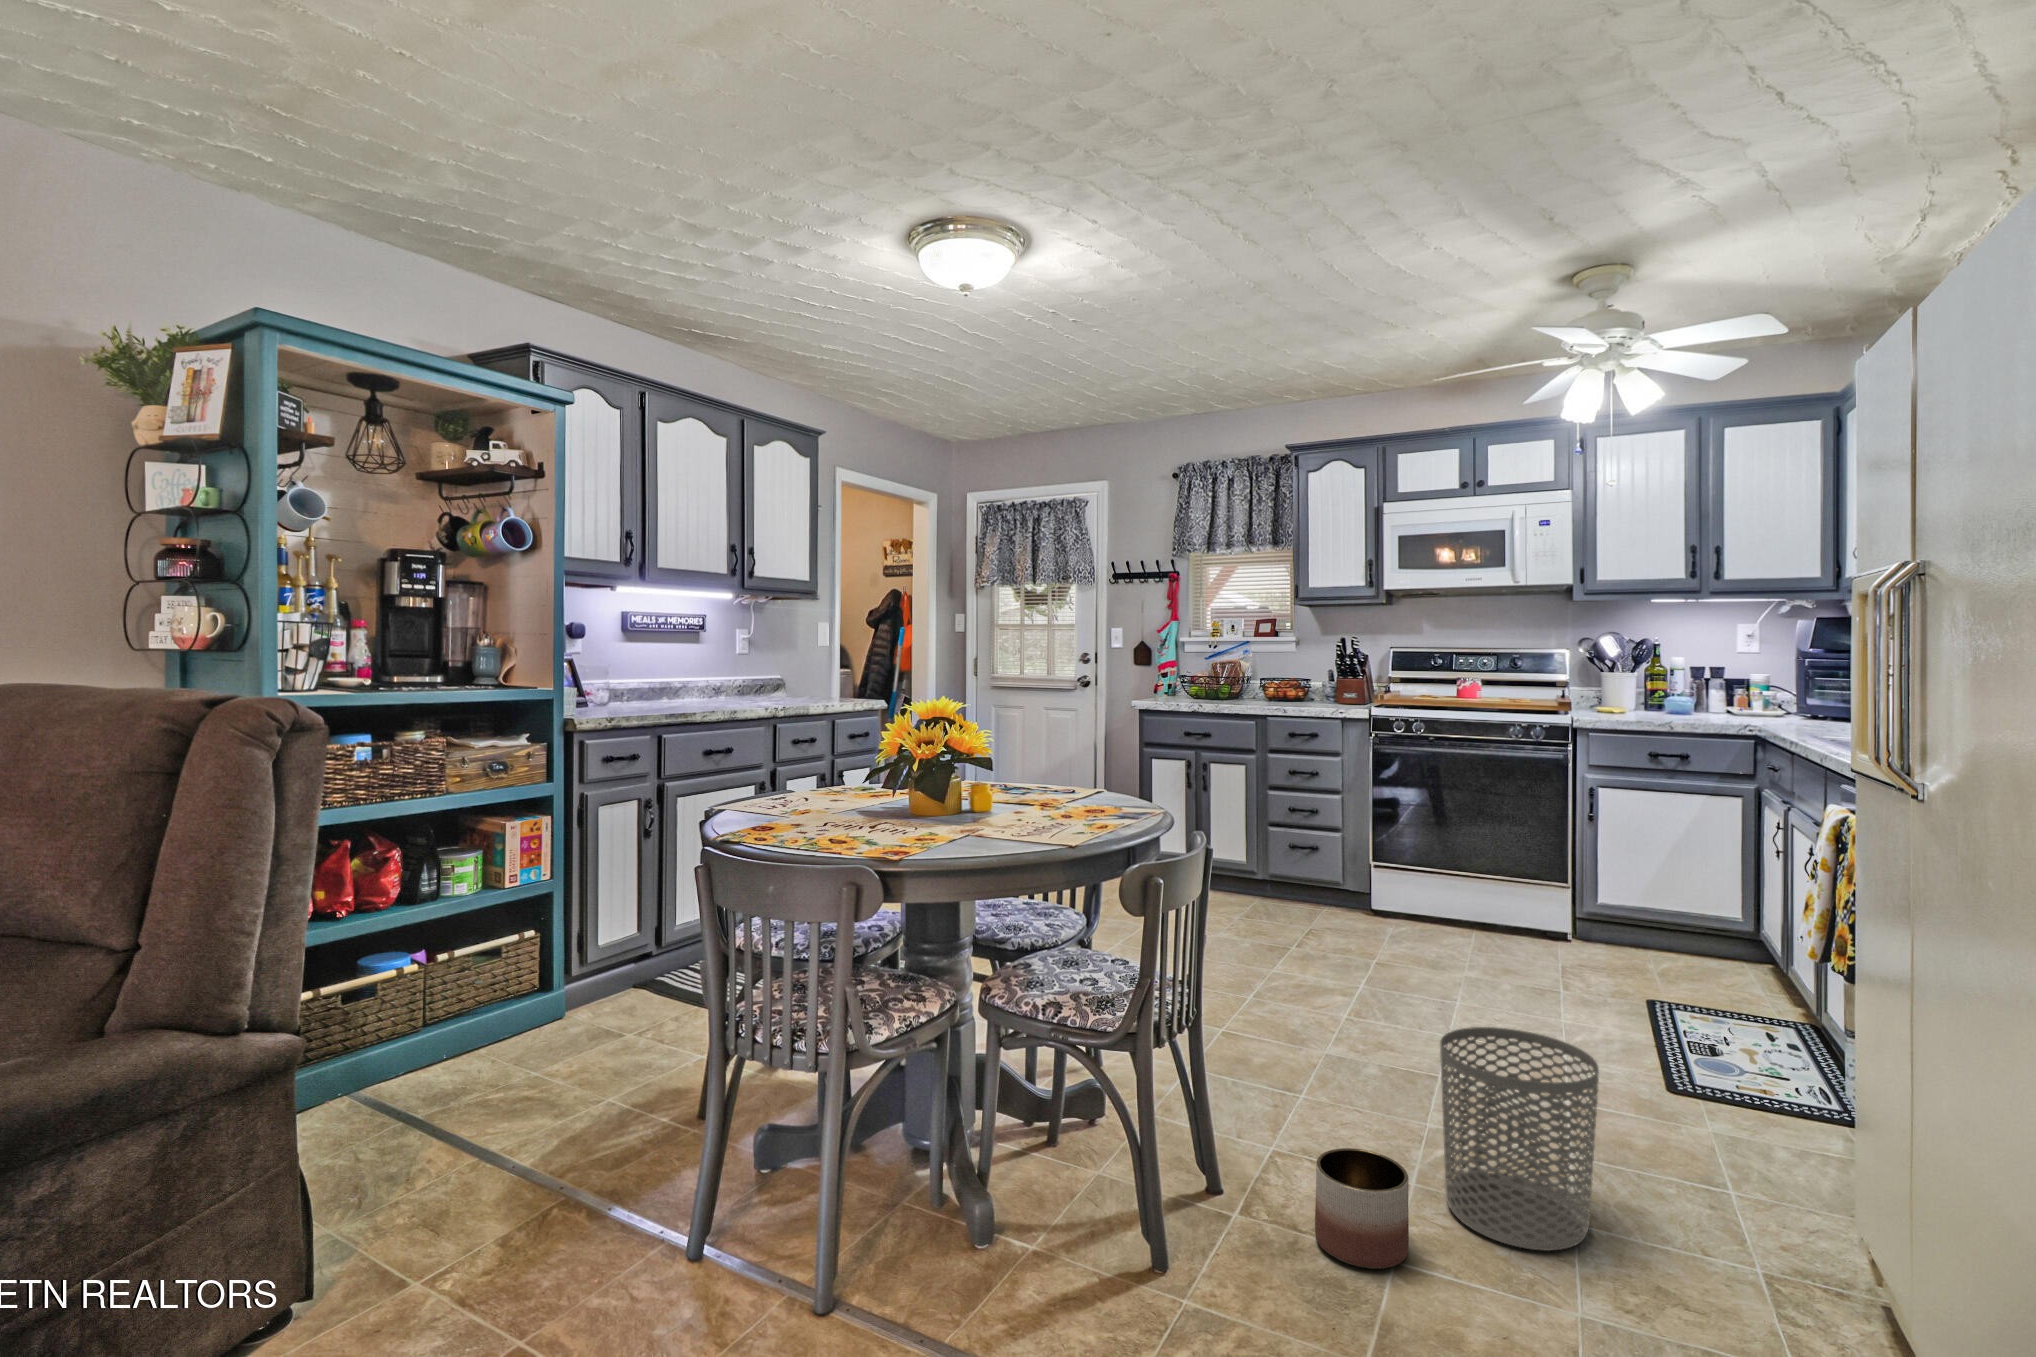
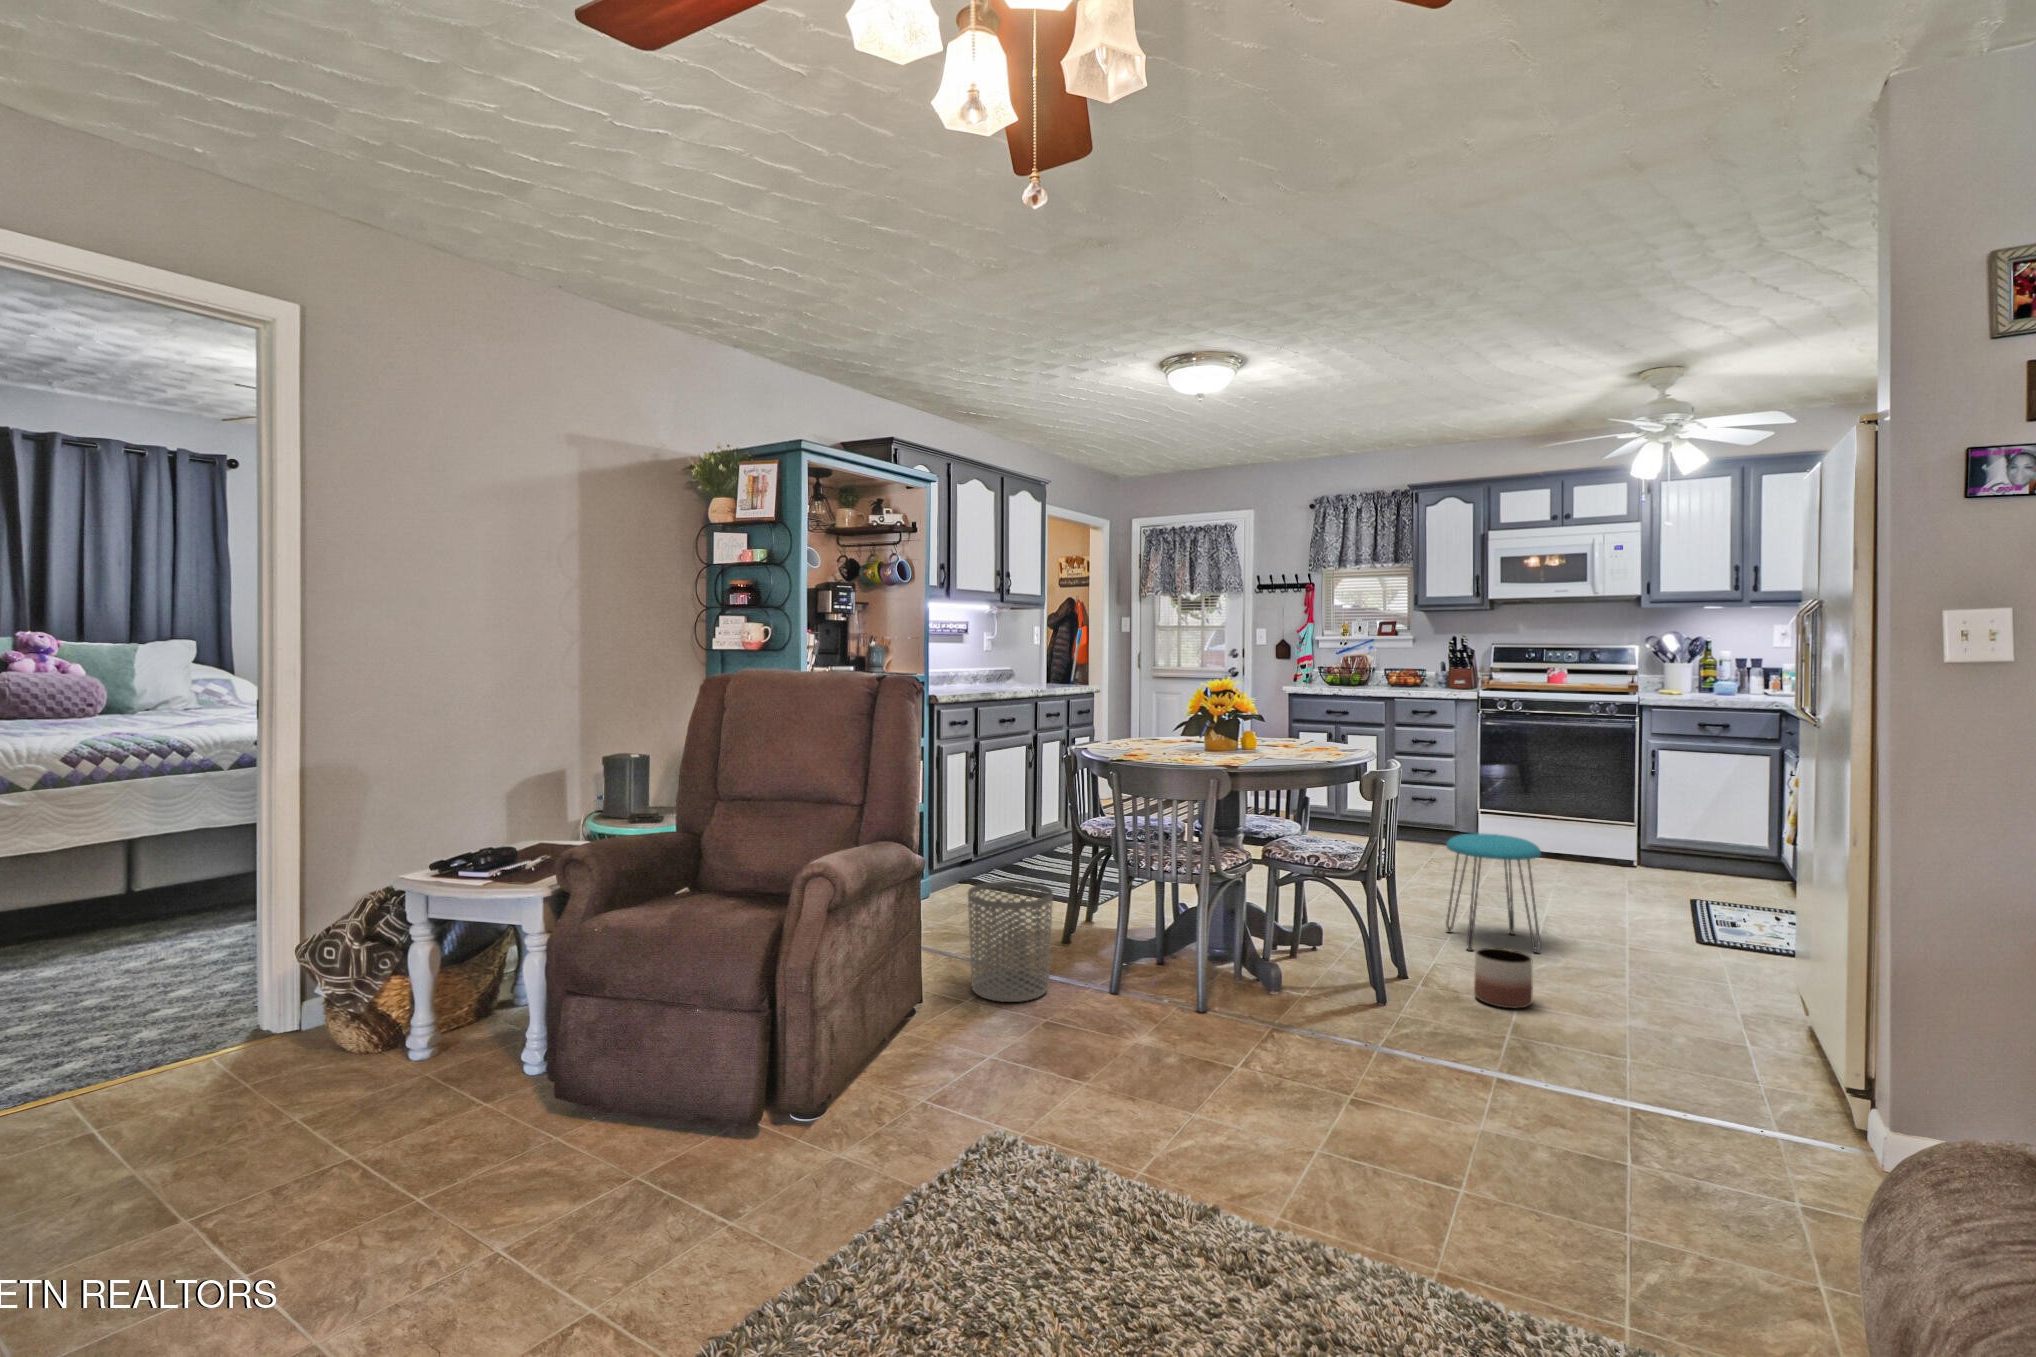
stool: none [1297,927,1435,1121] -> present [1446,833,1541,953]
waste bin: present [1440,1027,1599,1251] -> present [968,881,1053,1002]

